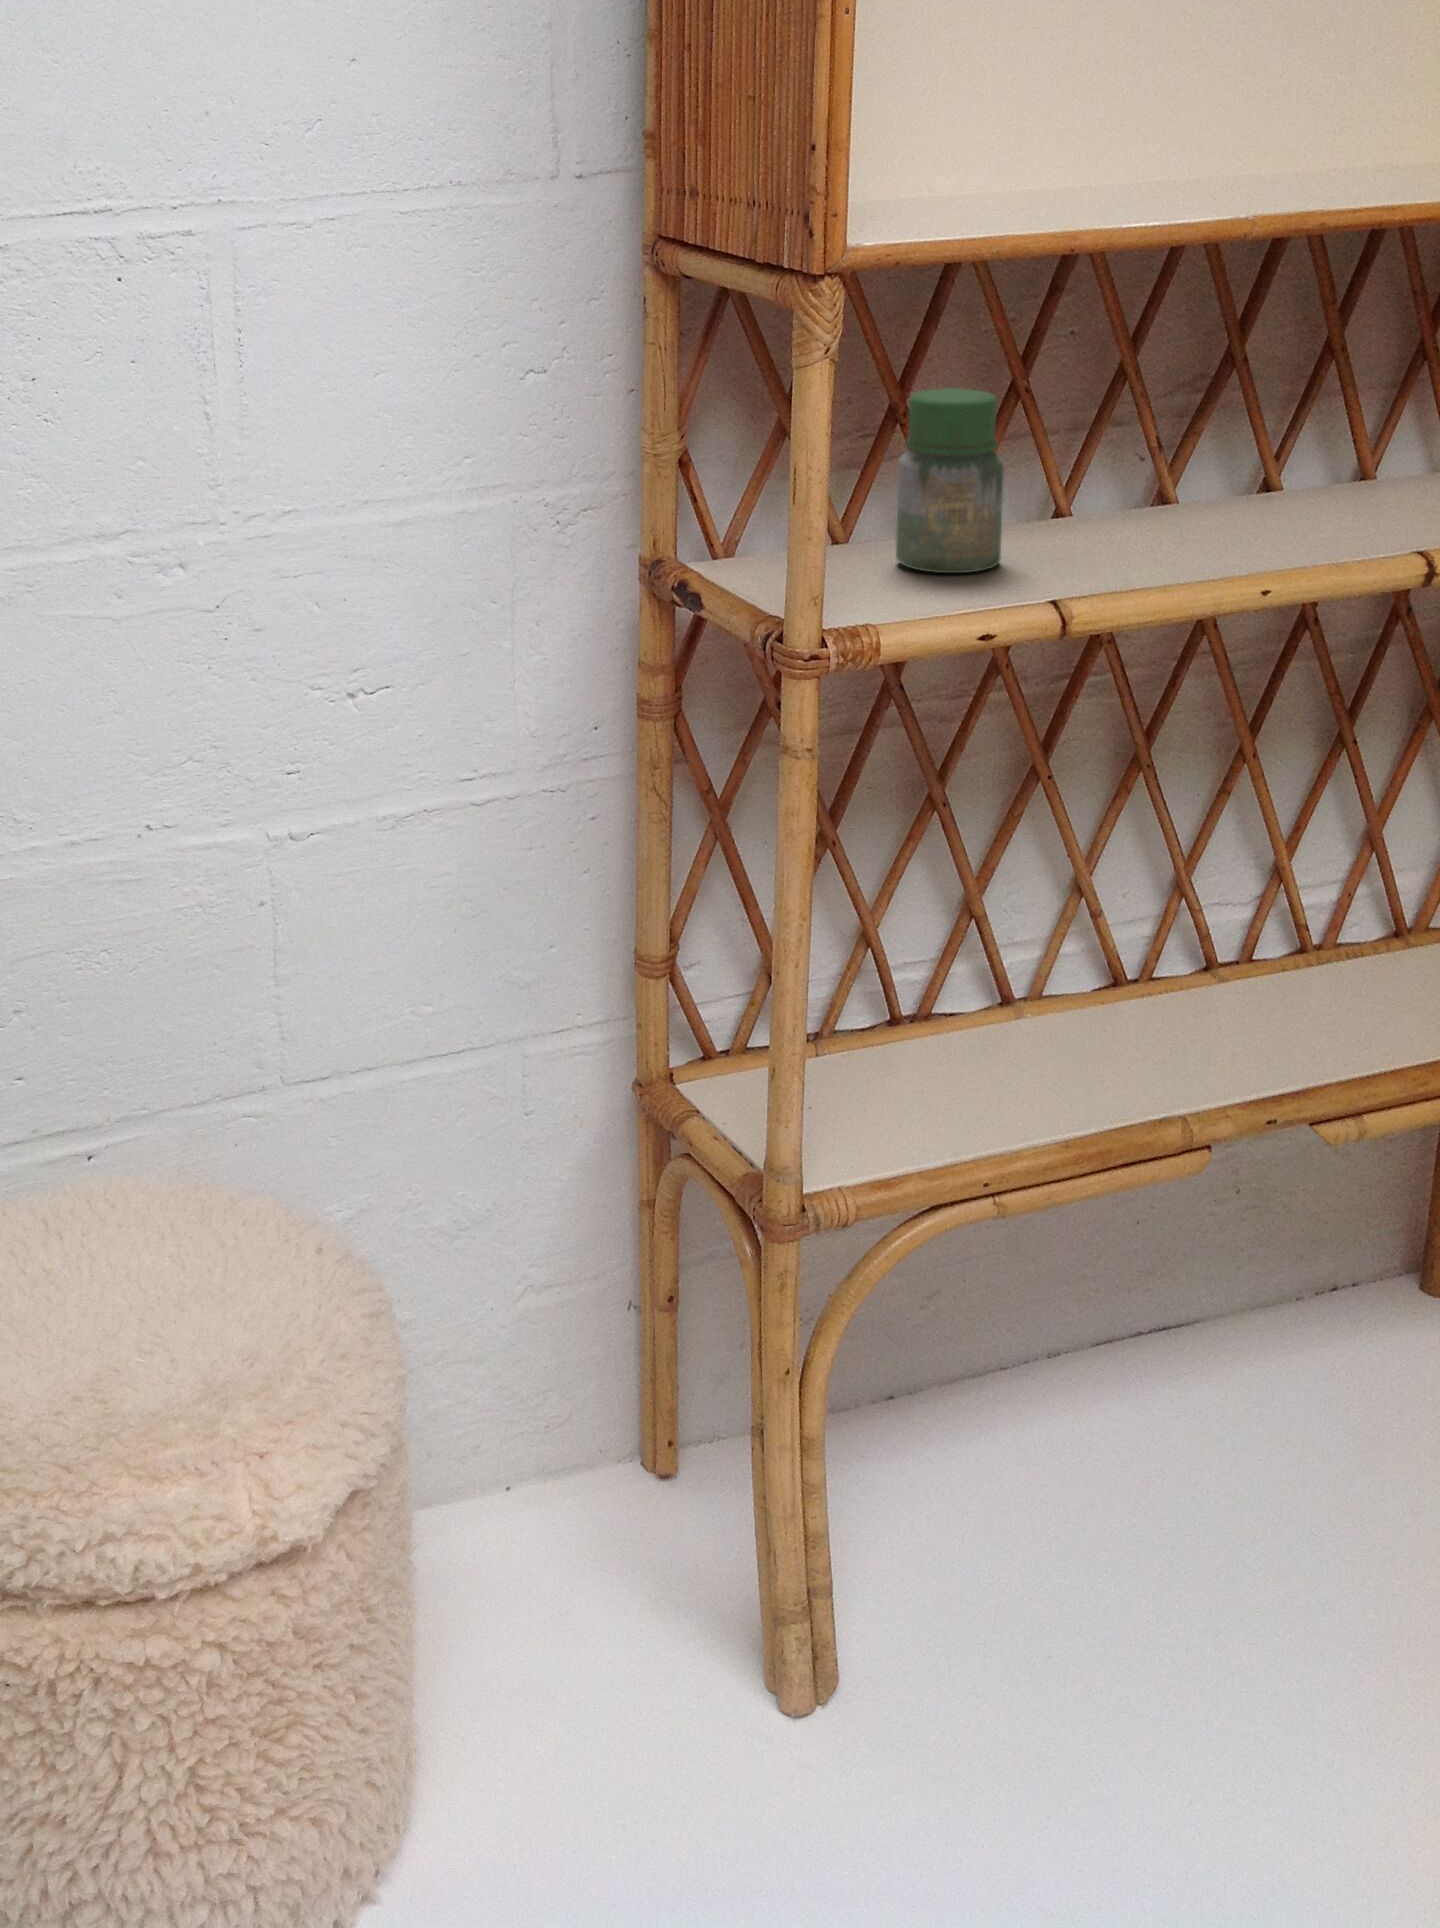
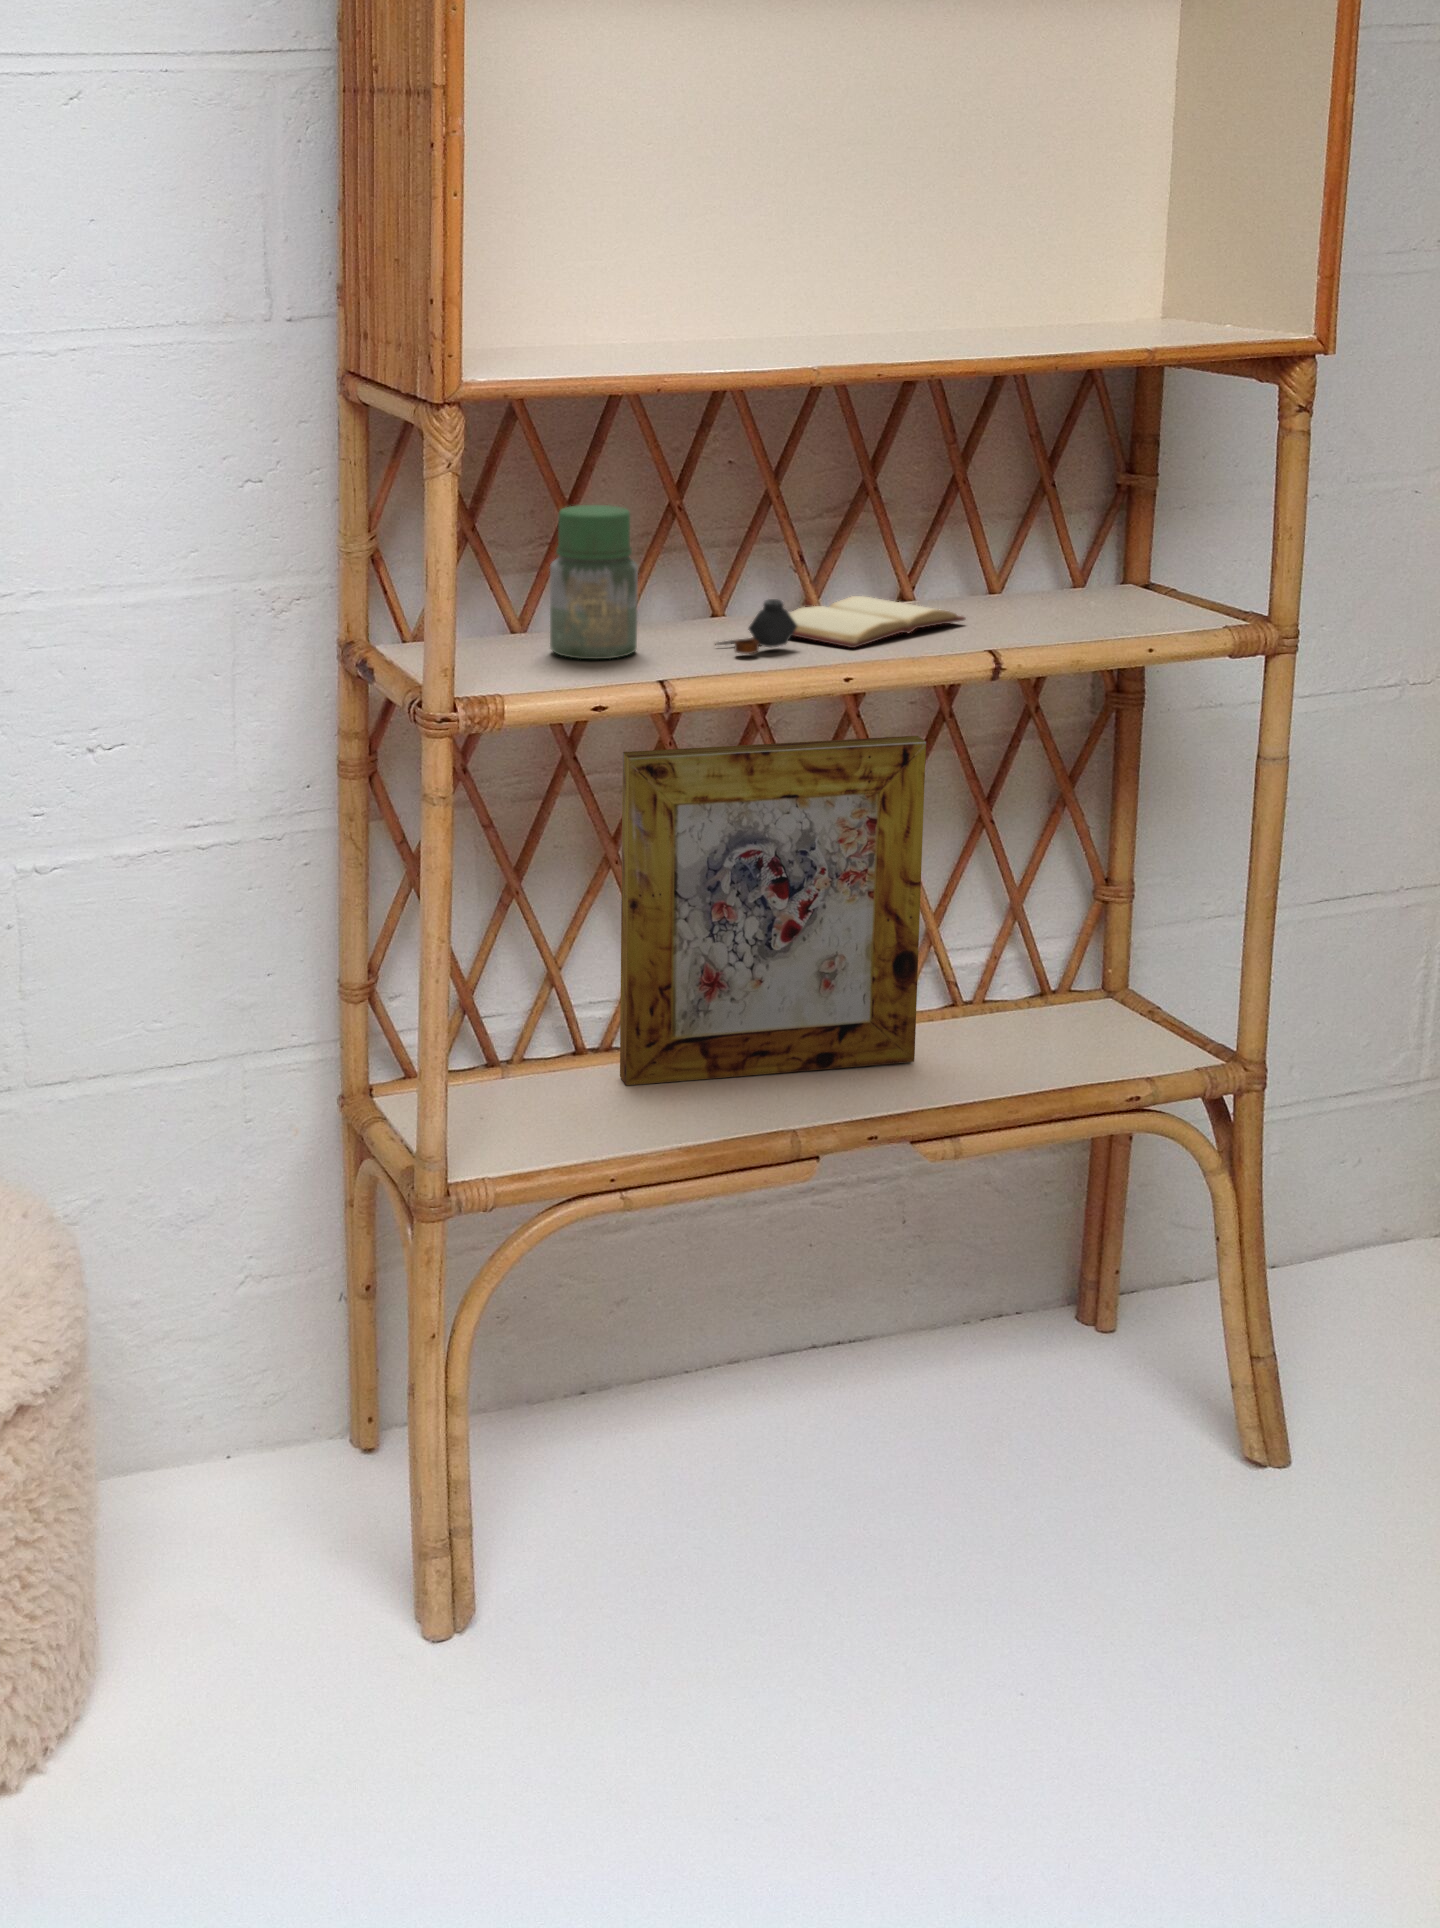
book: none [1087,486,1363,563] -> present [716,596,965,654]
picture frame: none [957,648,1316,1061] -> present [620,736,926,1085]

